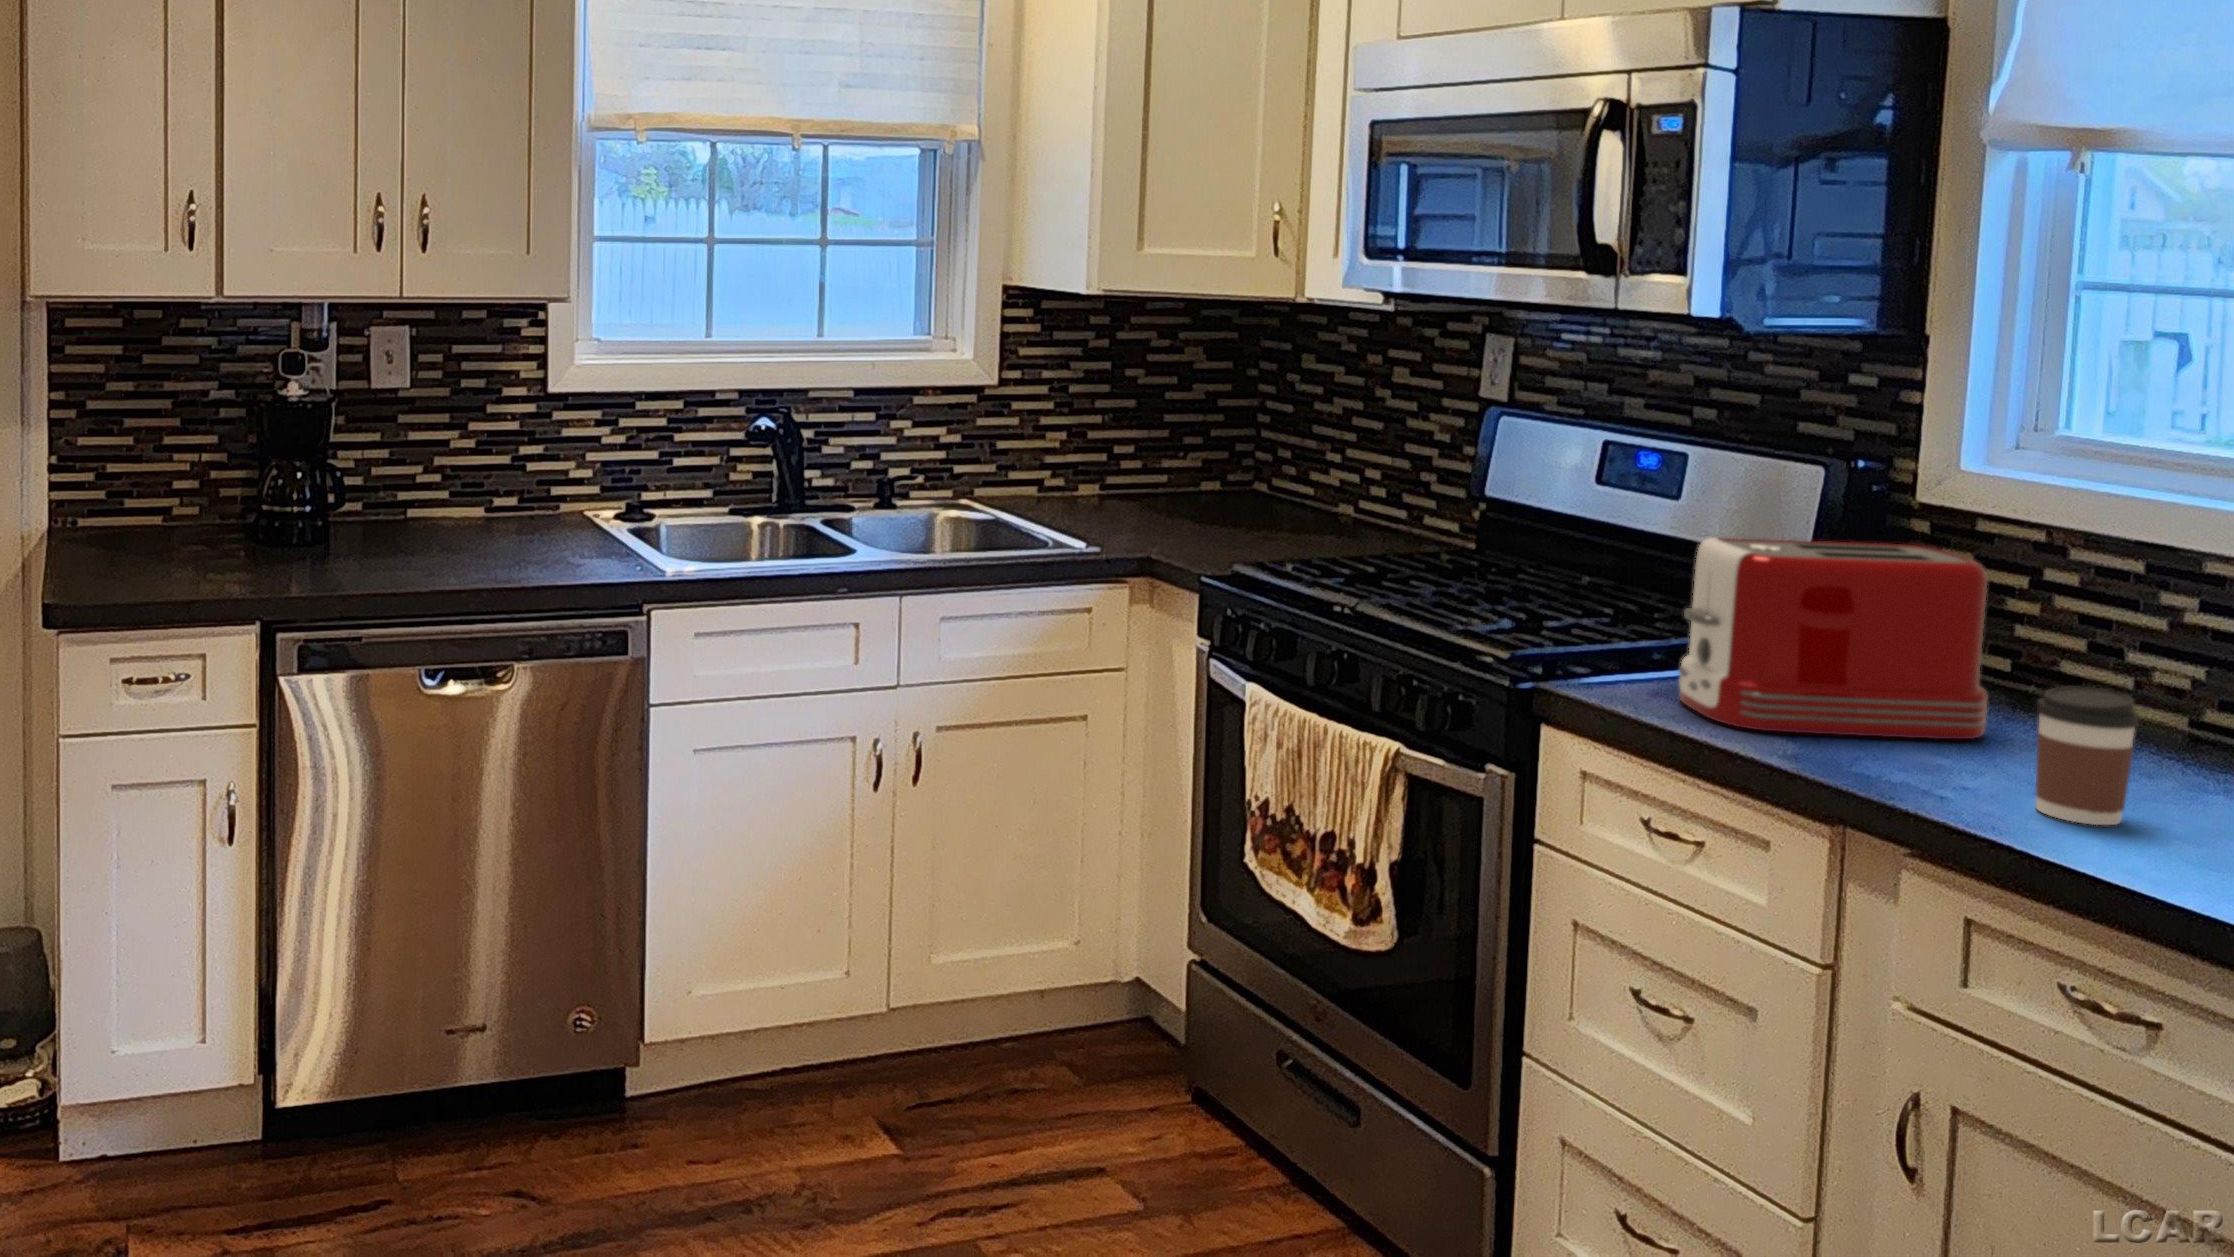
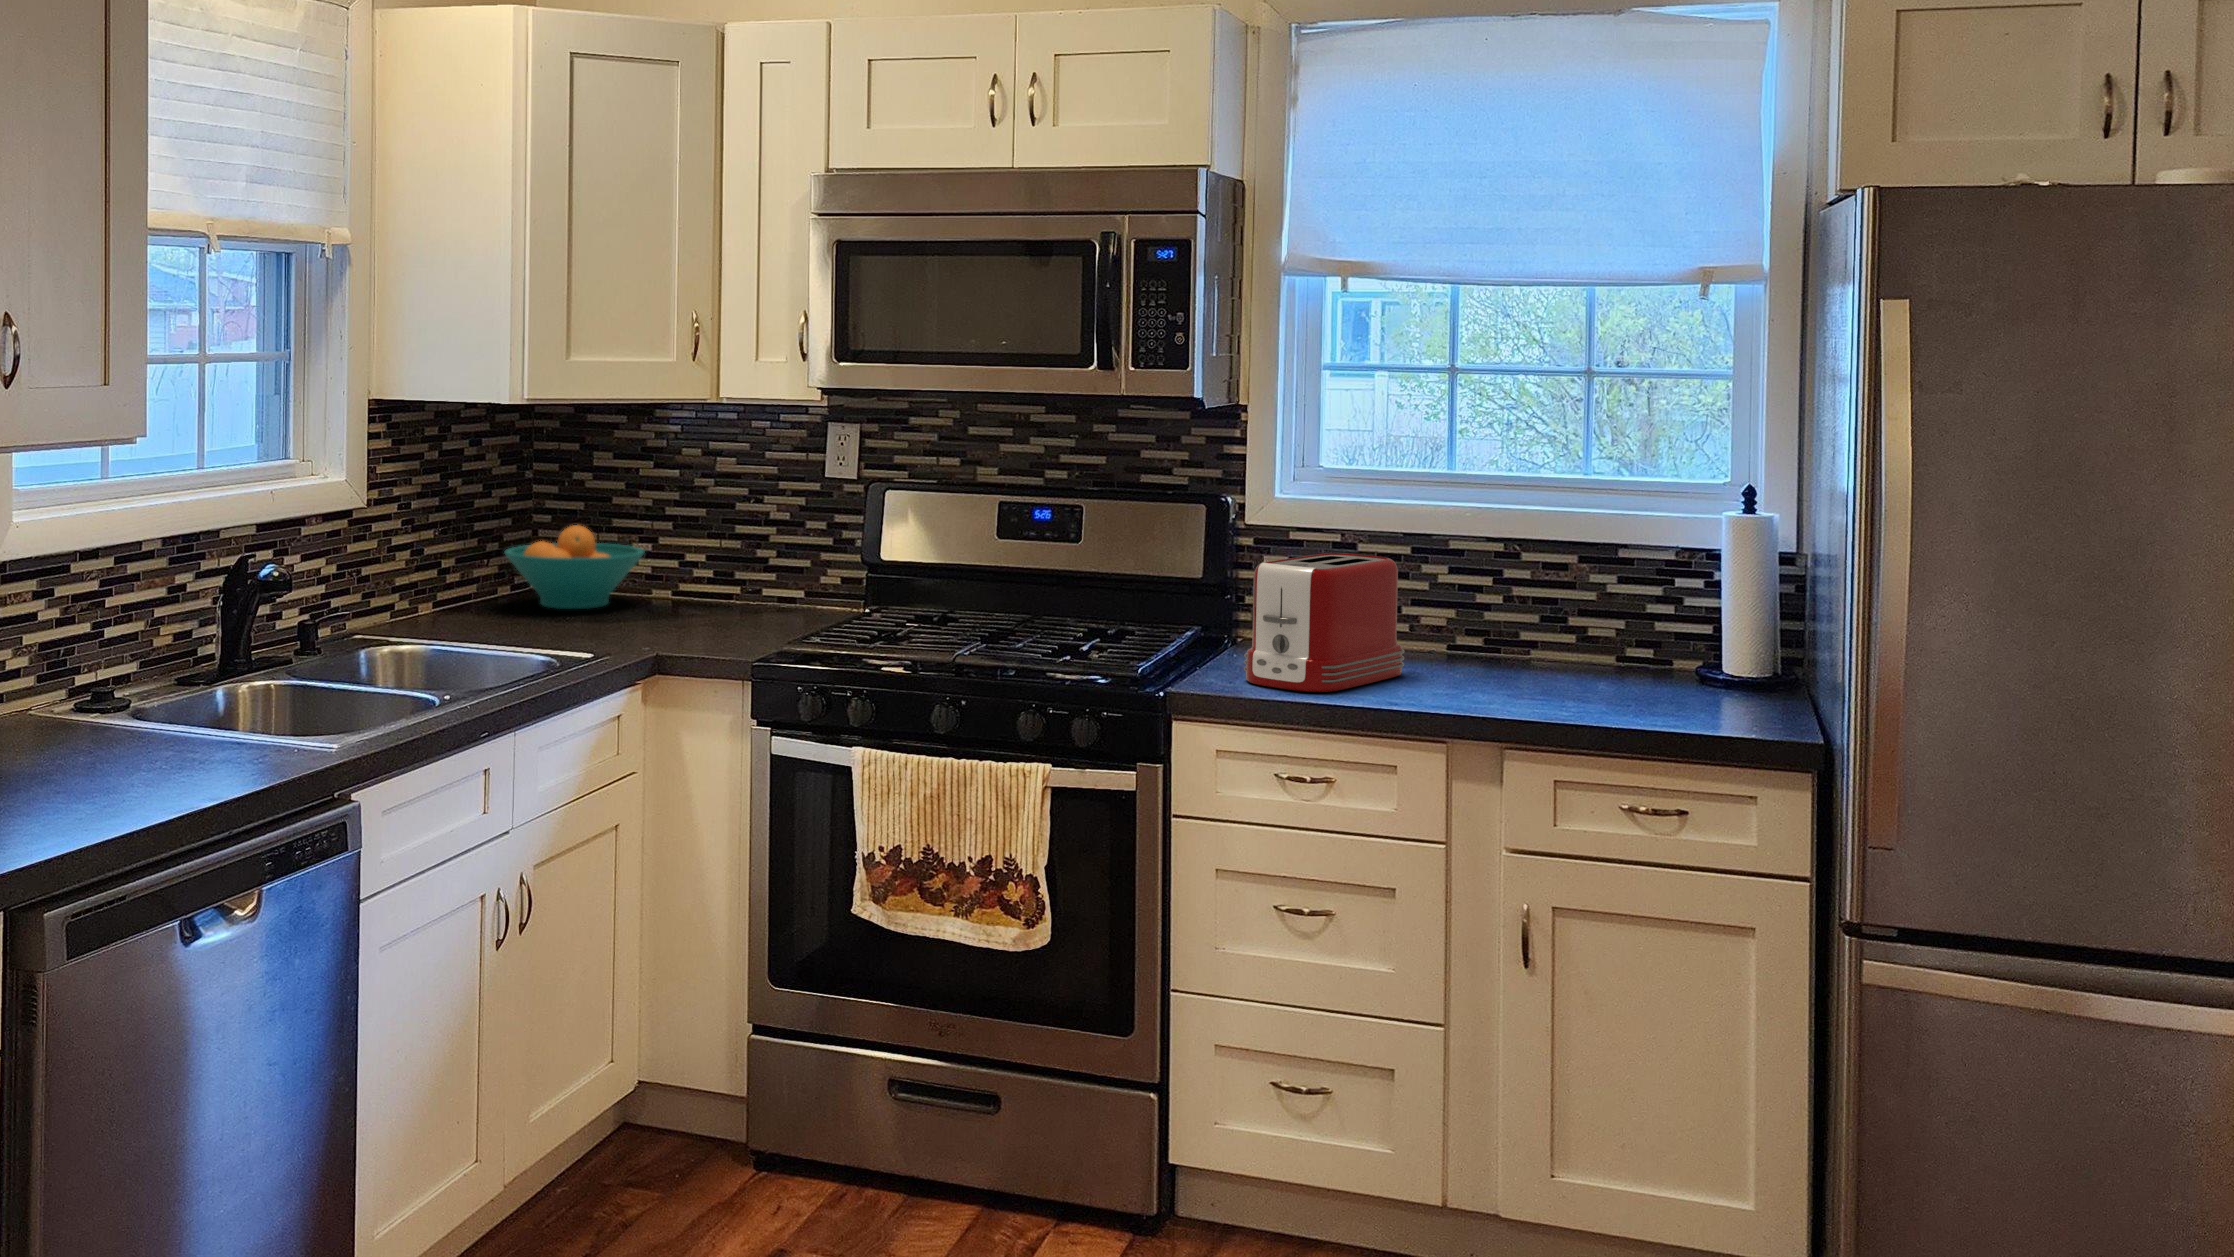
fruit bowl: none [1160,425,1308,511] -> present [505,525,644,609]
coffee cup: present [2035,687,2139,825] -> none [1510,622,1562,705]

